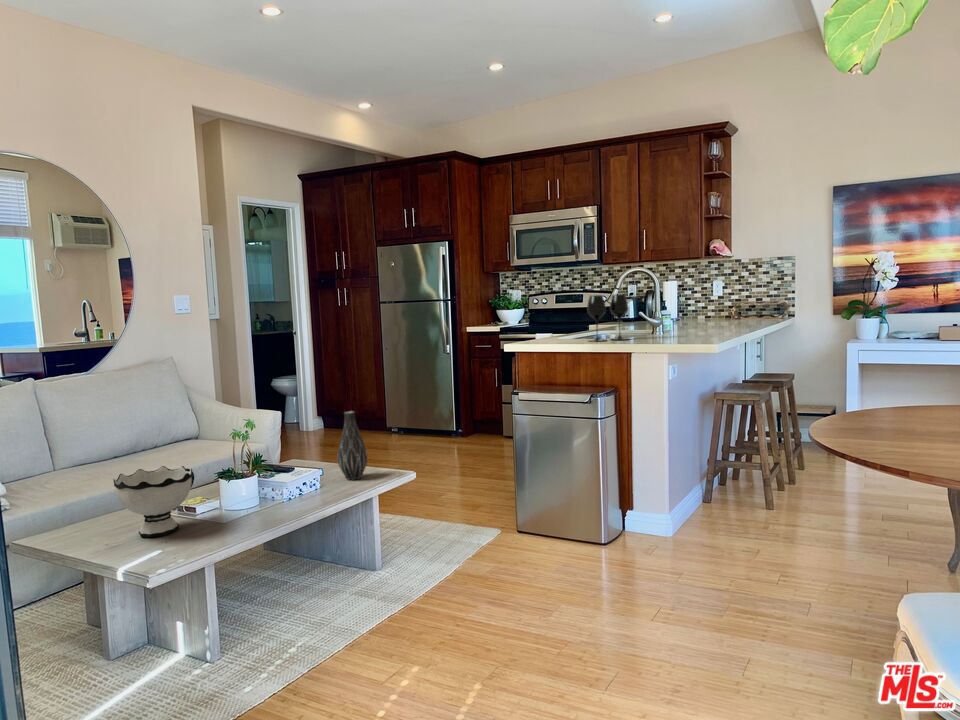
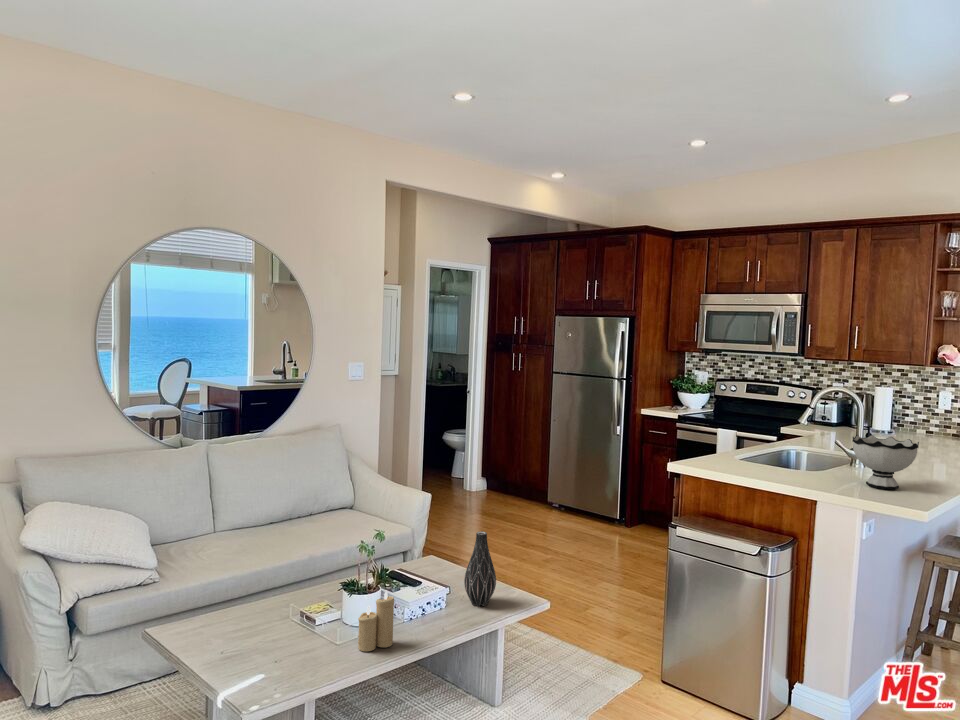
wine glass: present [587,294,628,342] -> none [766,425,821,482]
candle: none [248,461,283,518] -> present [358,591,394,651]
bowl: present [113,466,194,538] -> present [853,435,919,490]

